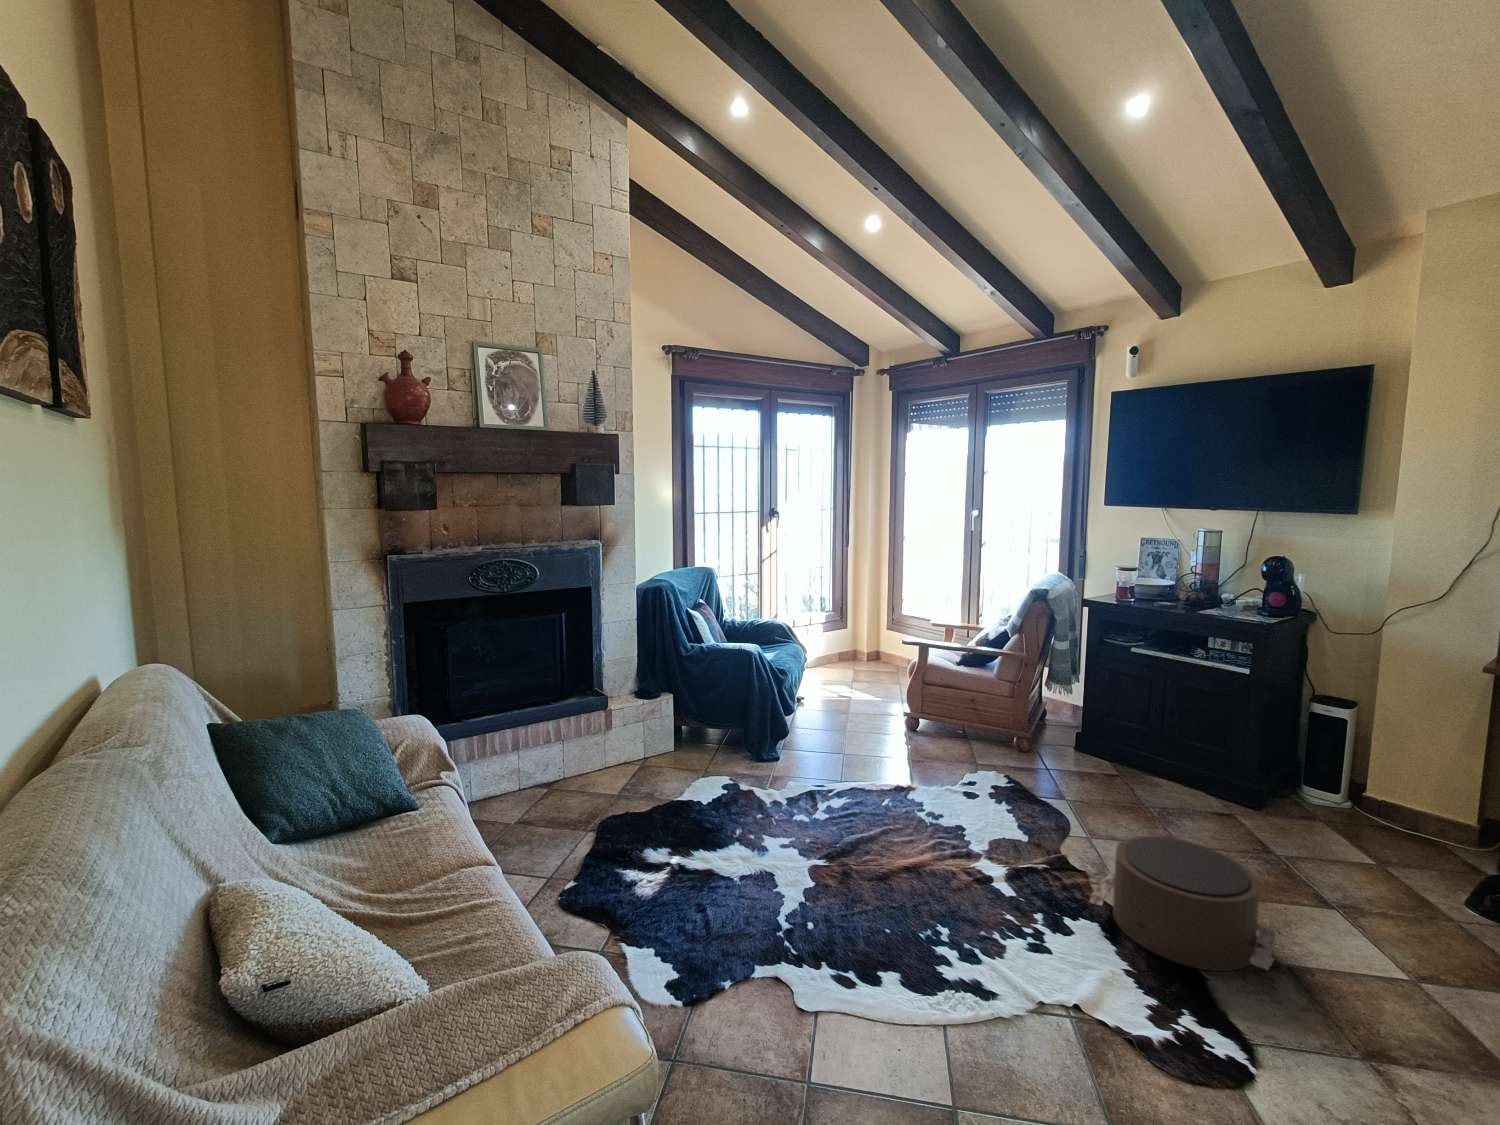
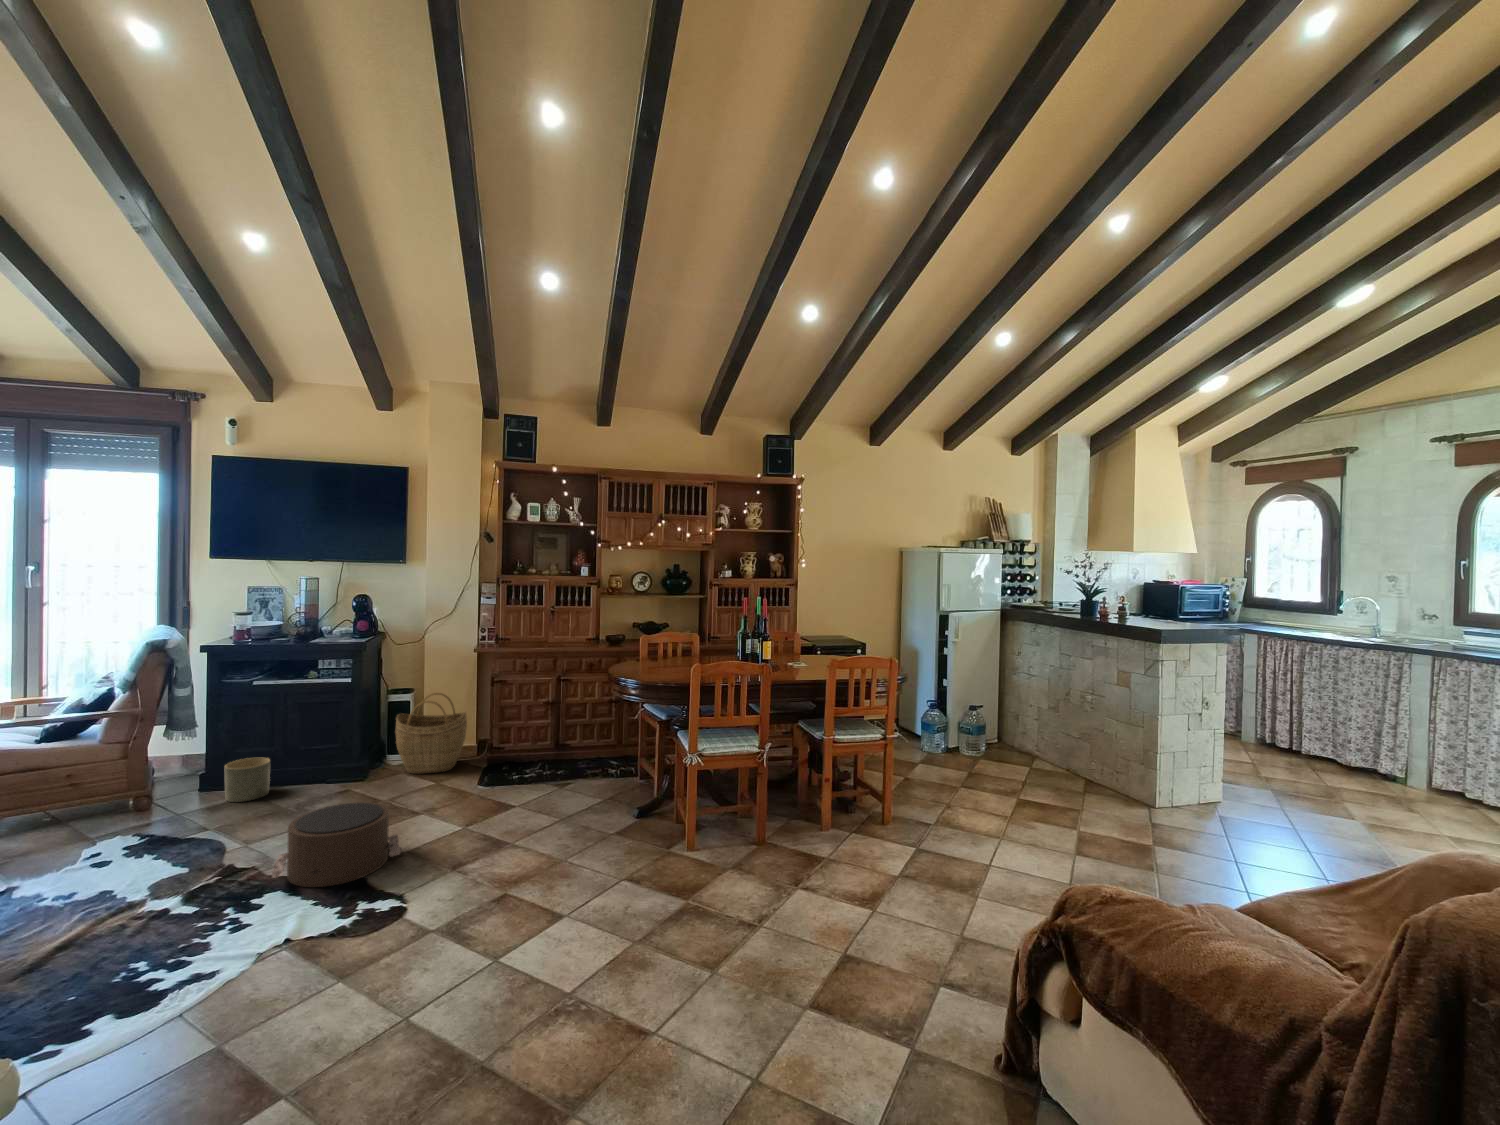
woven basket: none [1314,718,1455,851] -> present [396,693,467,774]
planter: none [1094,731,1142,782] -> present [225,757,270,802]

